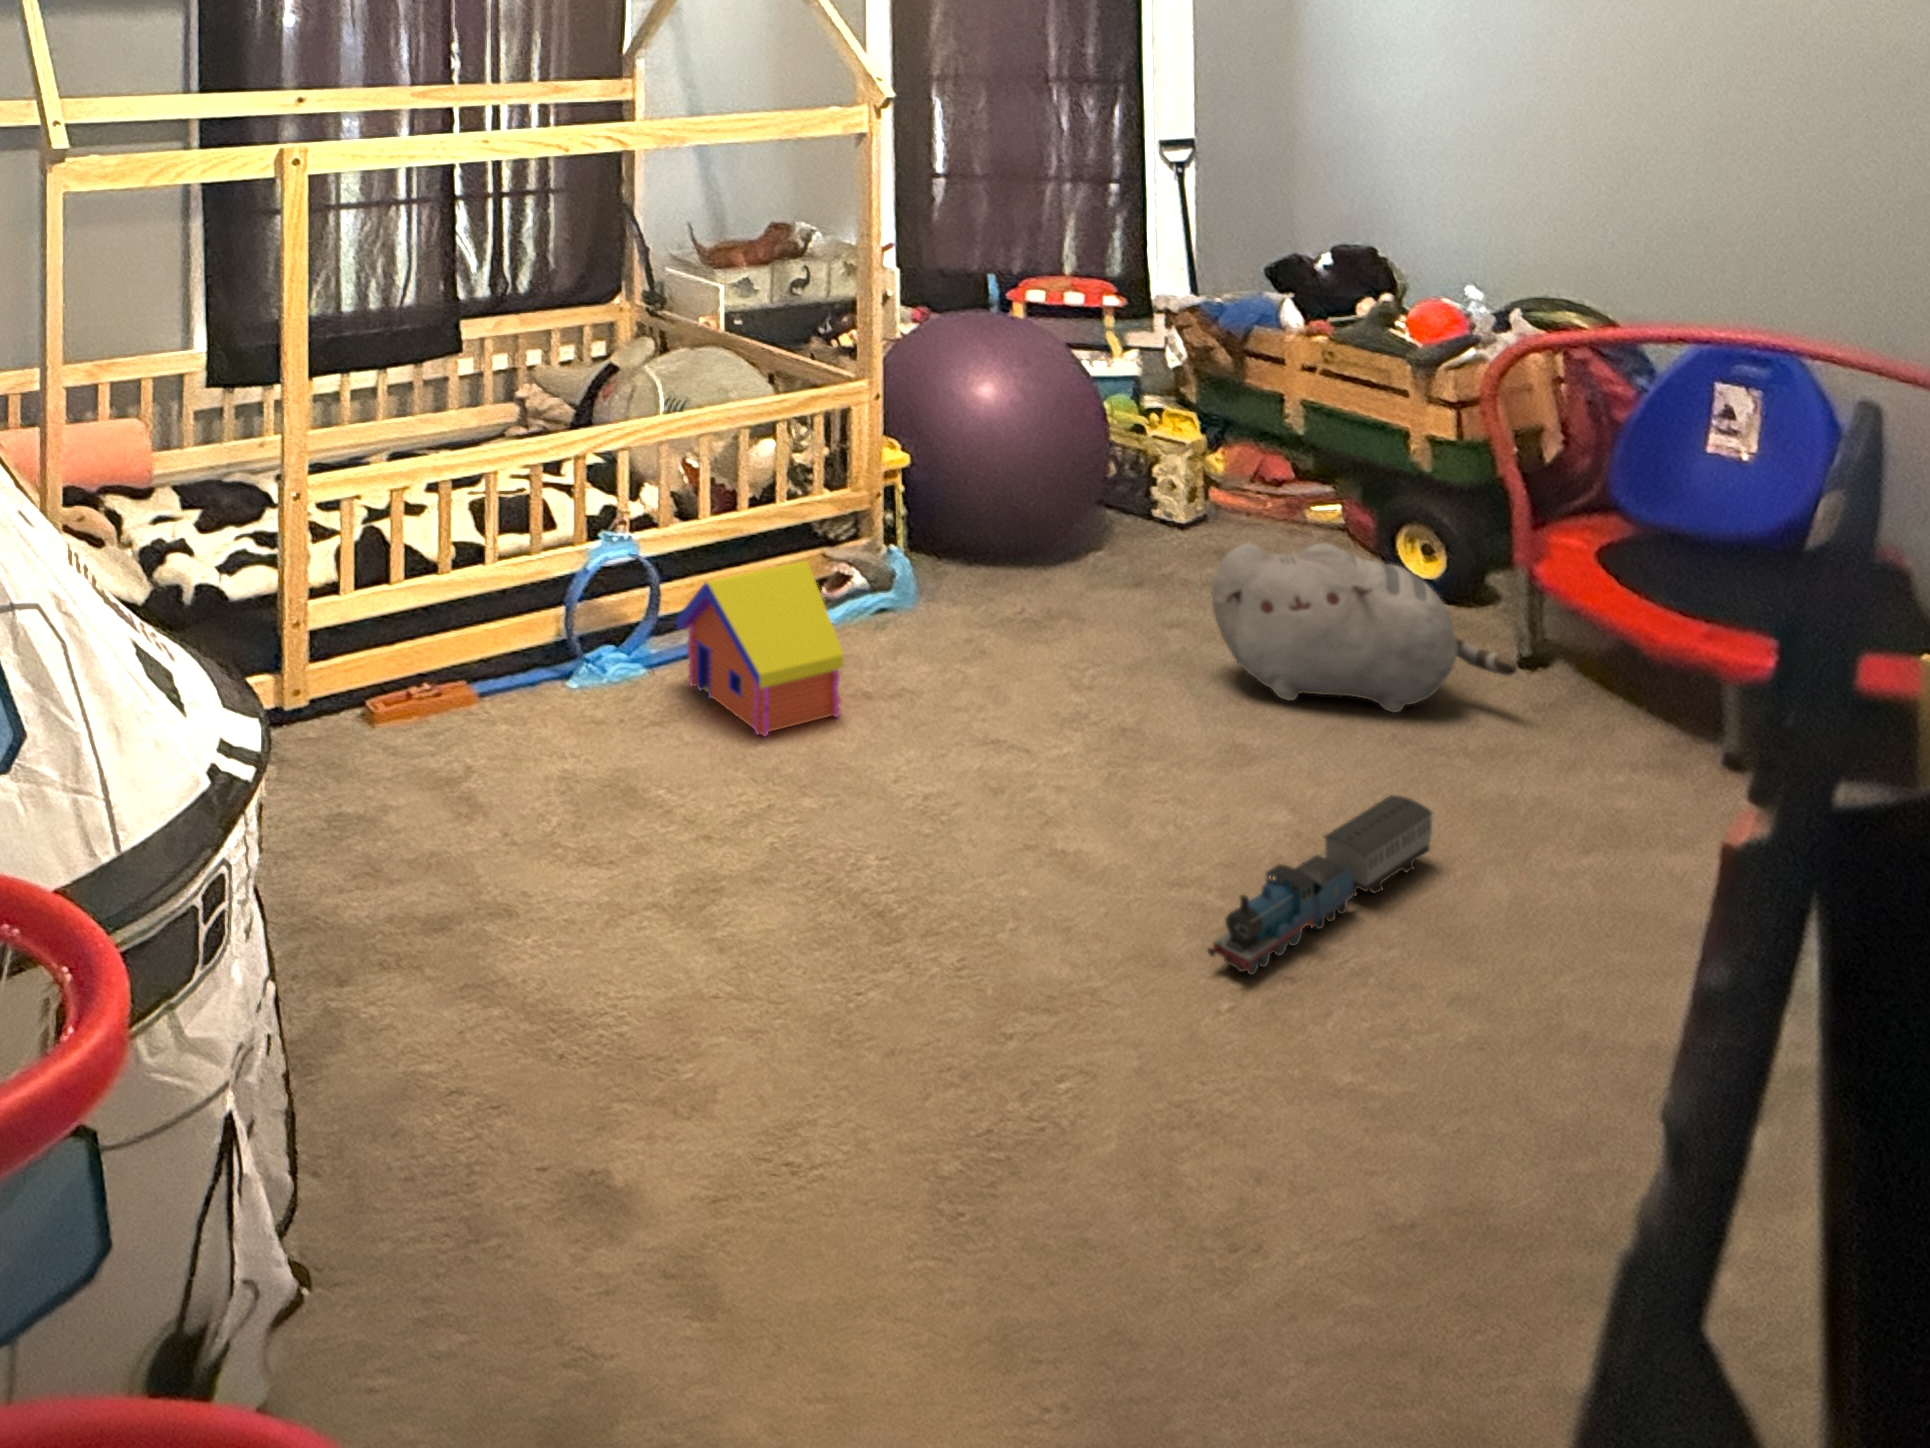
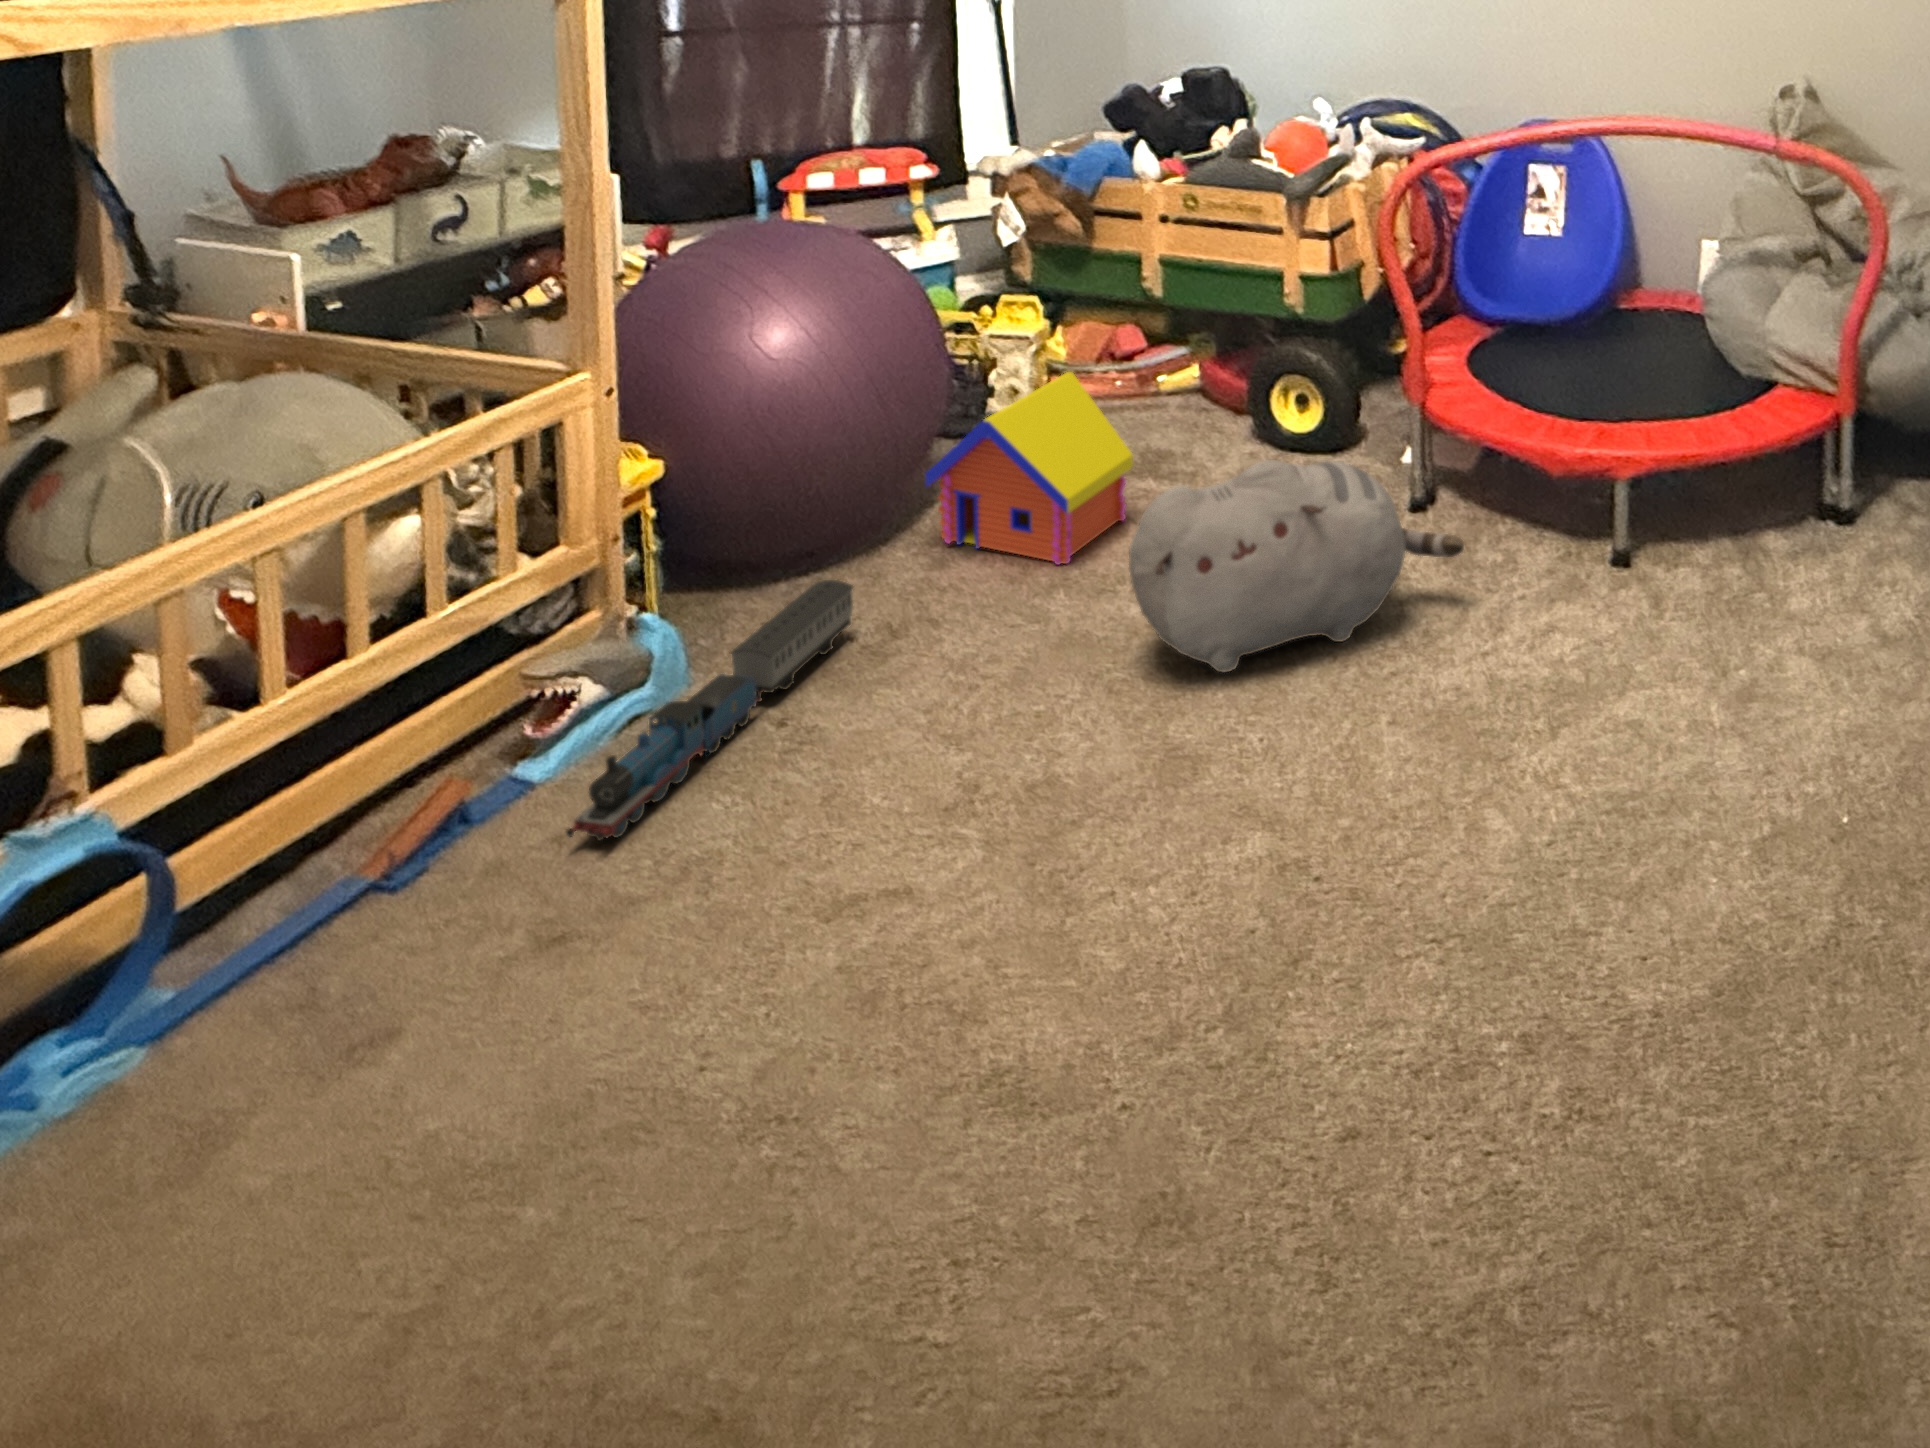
toy house: present [677,561,844,736] -> present [926,372,1133,565]
toy train: present [1208,795,1432,975] -> present [566,580,853,841]

